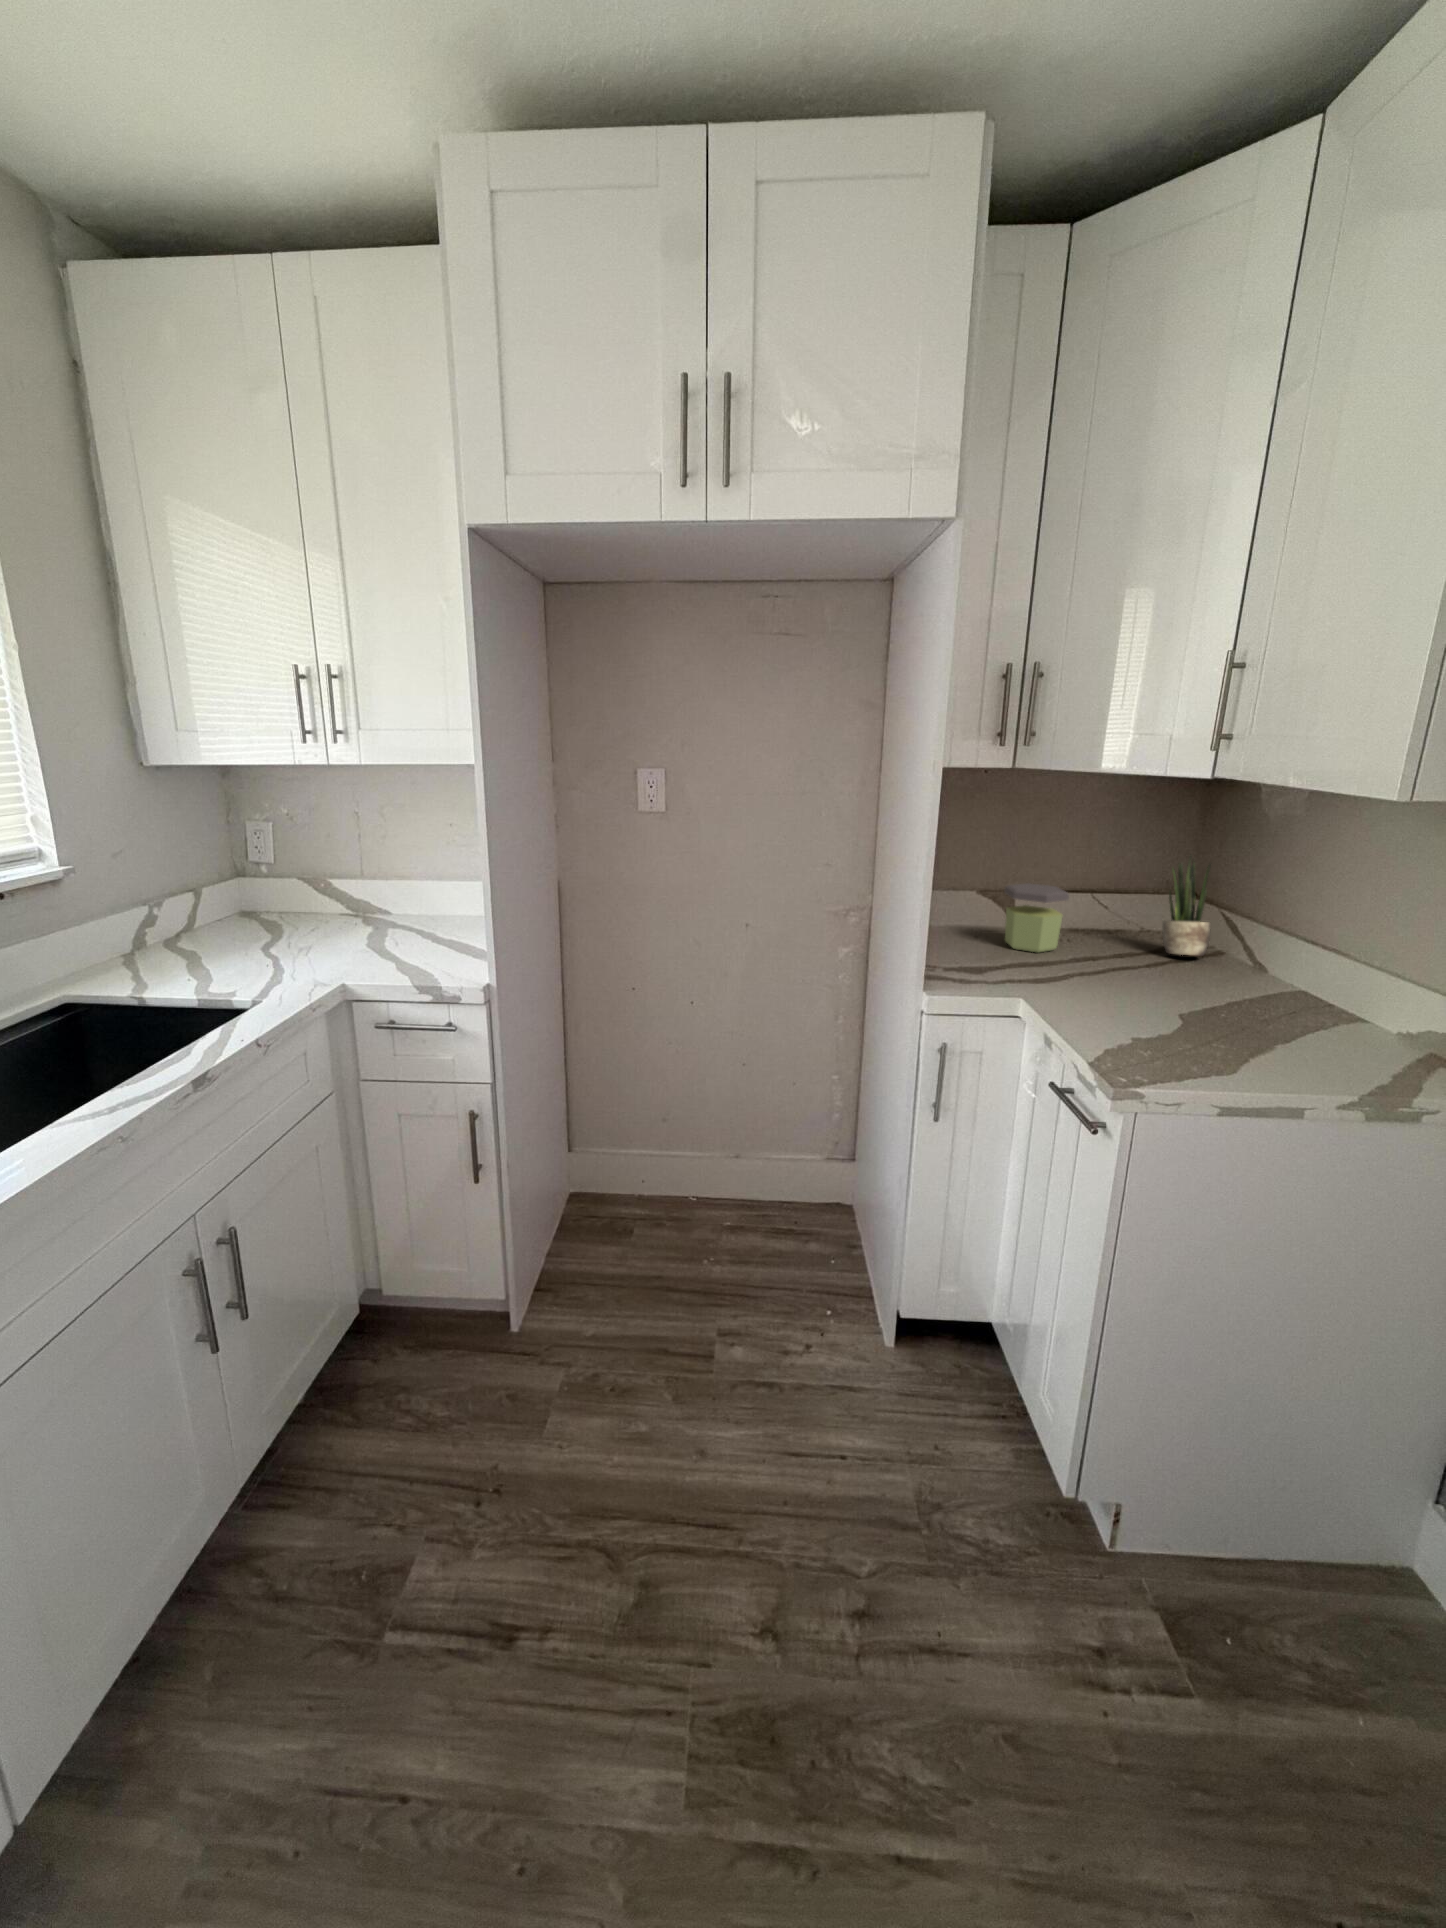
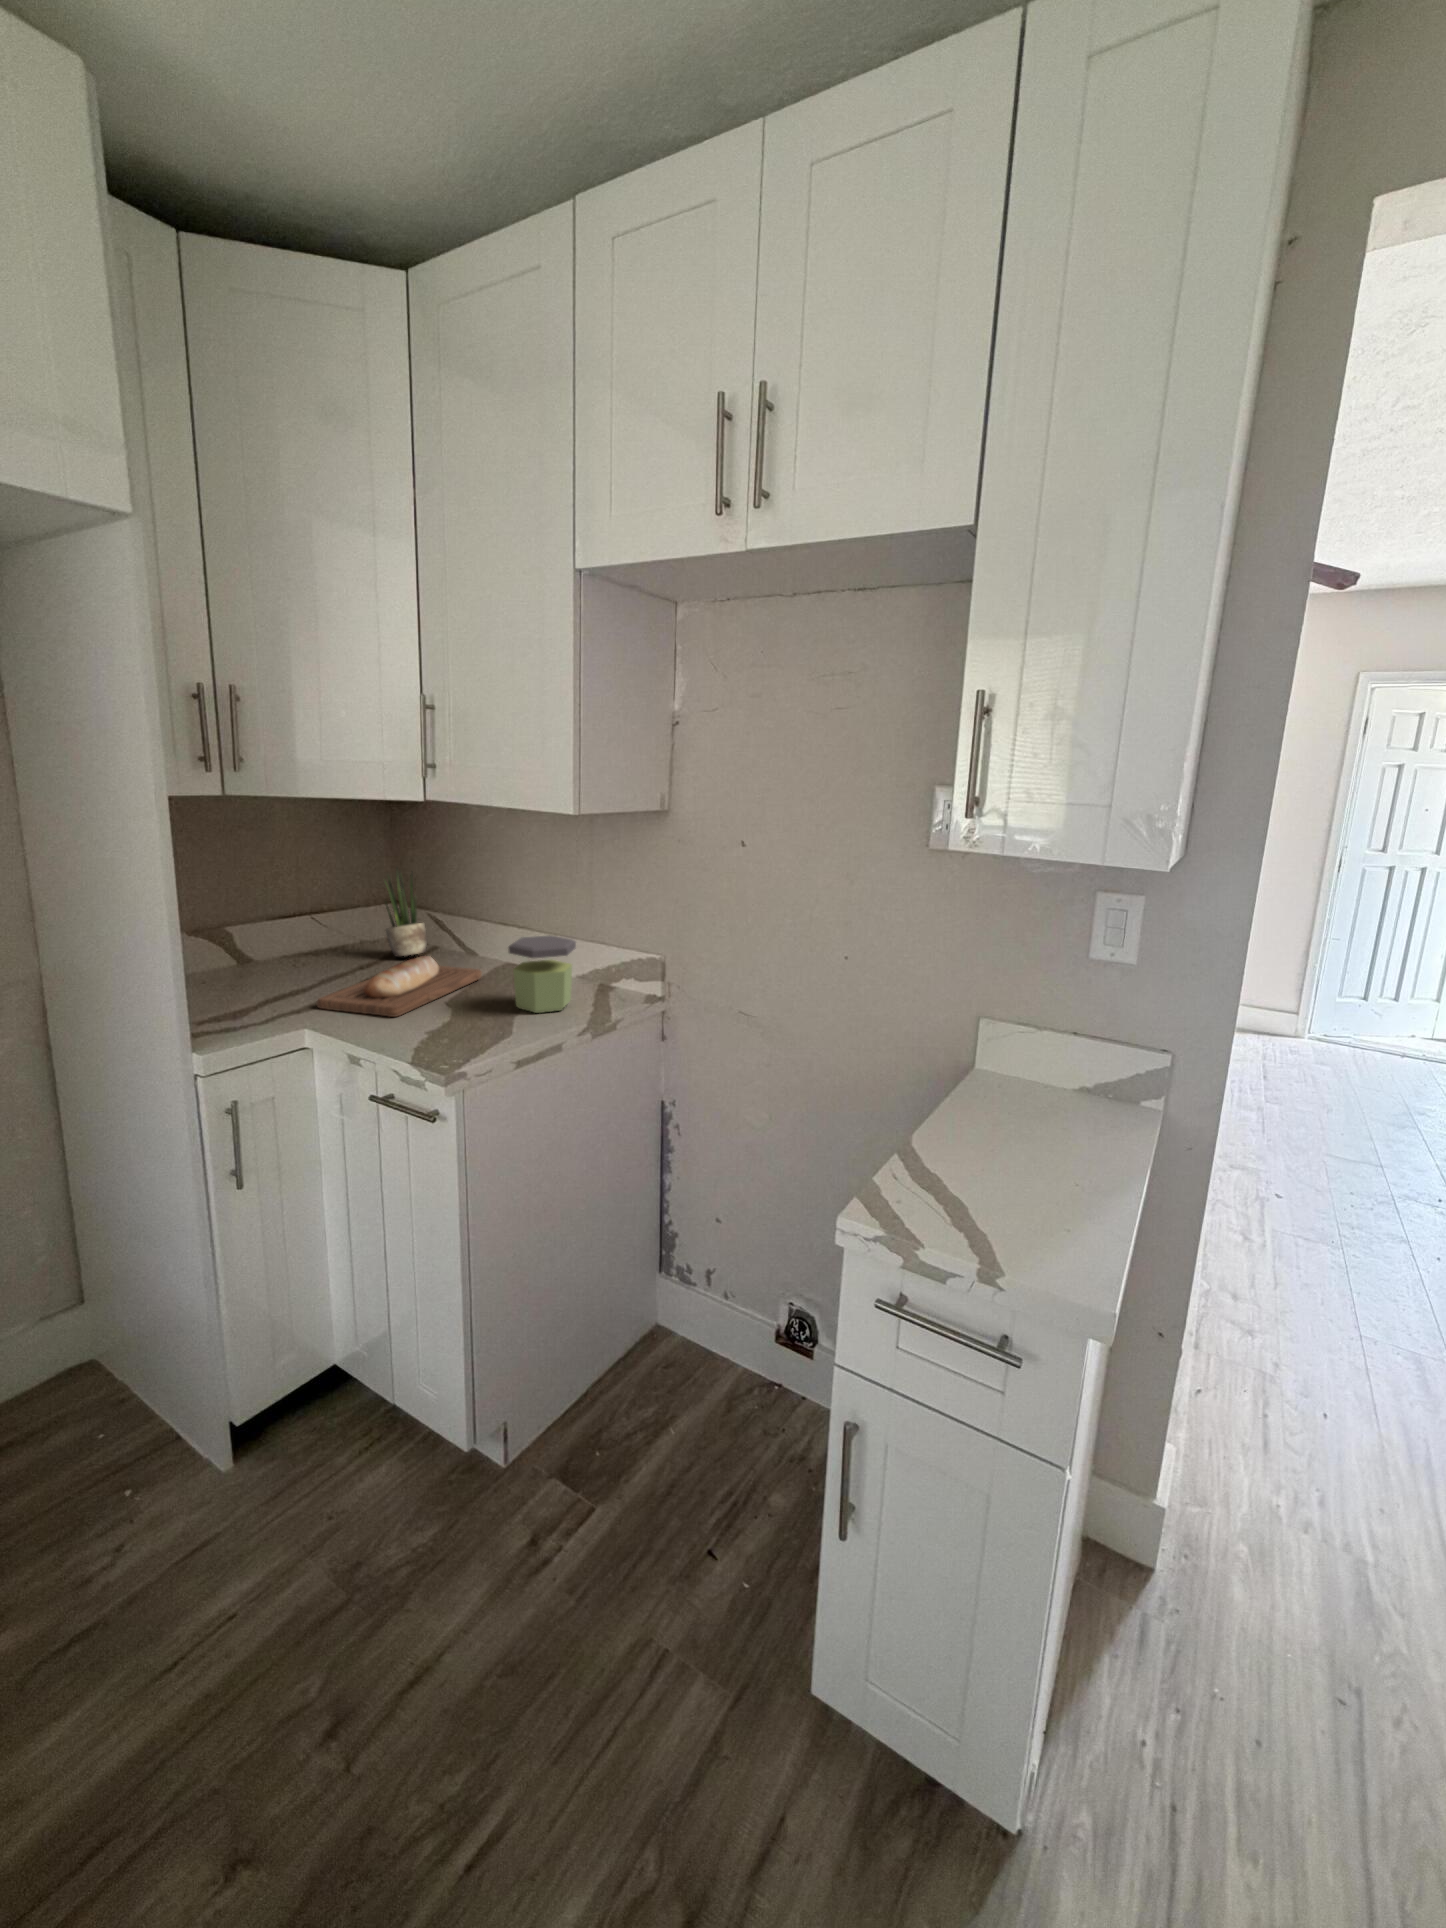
jar: present [1005,883,1069,952] -> present [508,936,576,1013]
bread loaf: none [1048,957,1253,1013] -> present [317,956,482,1017]

